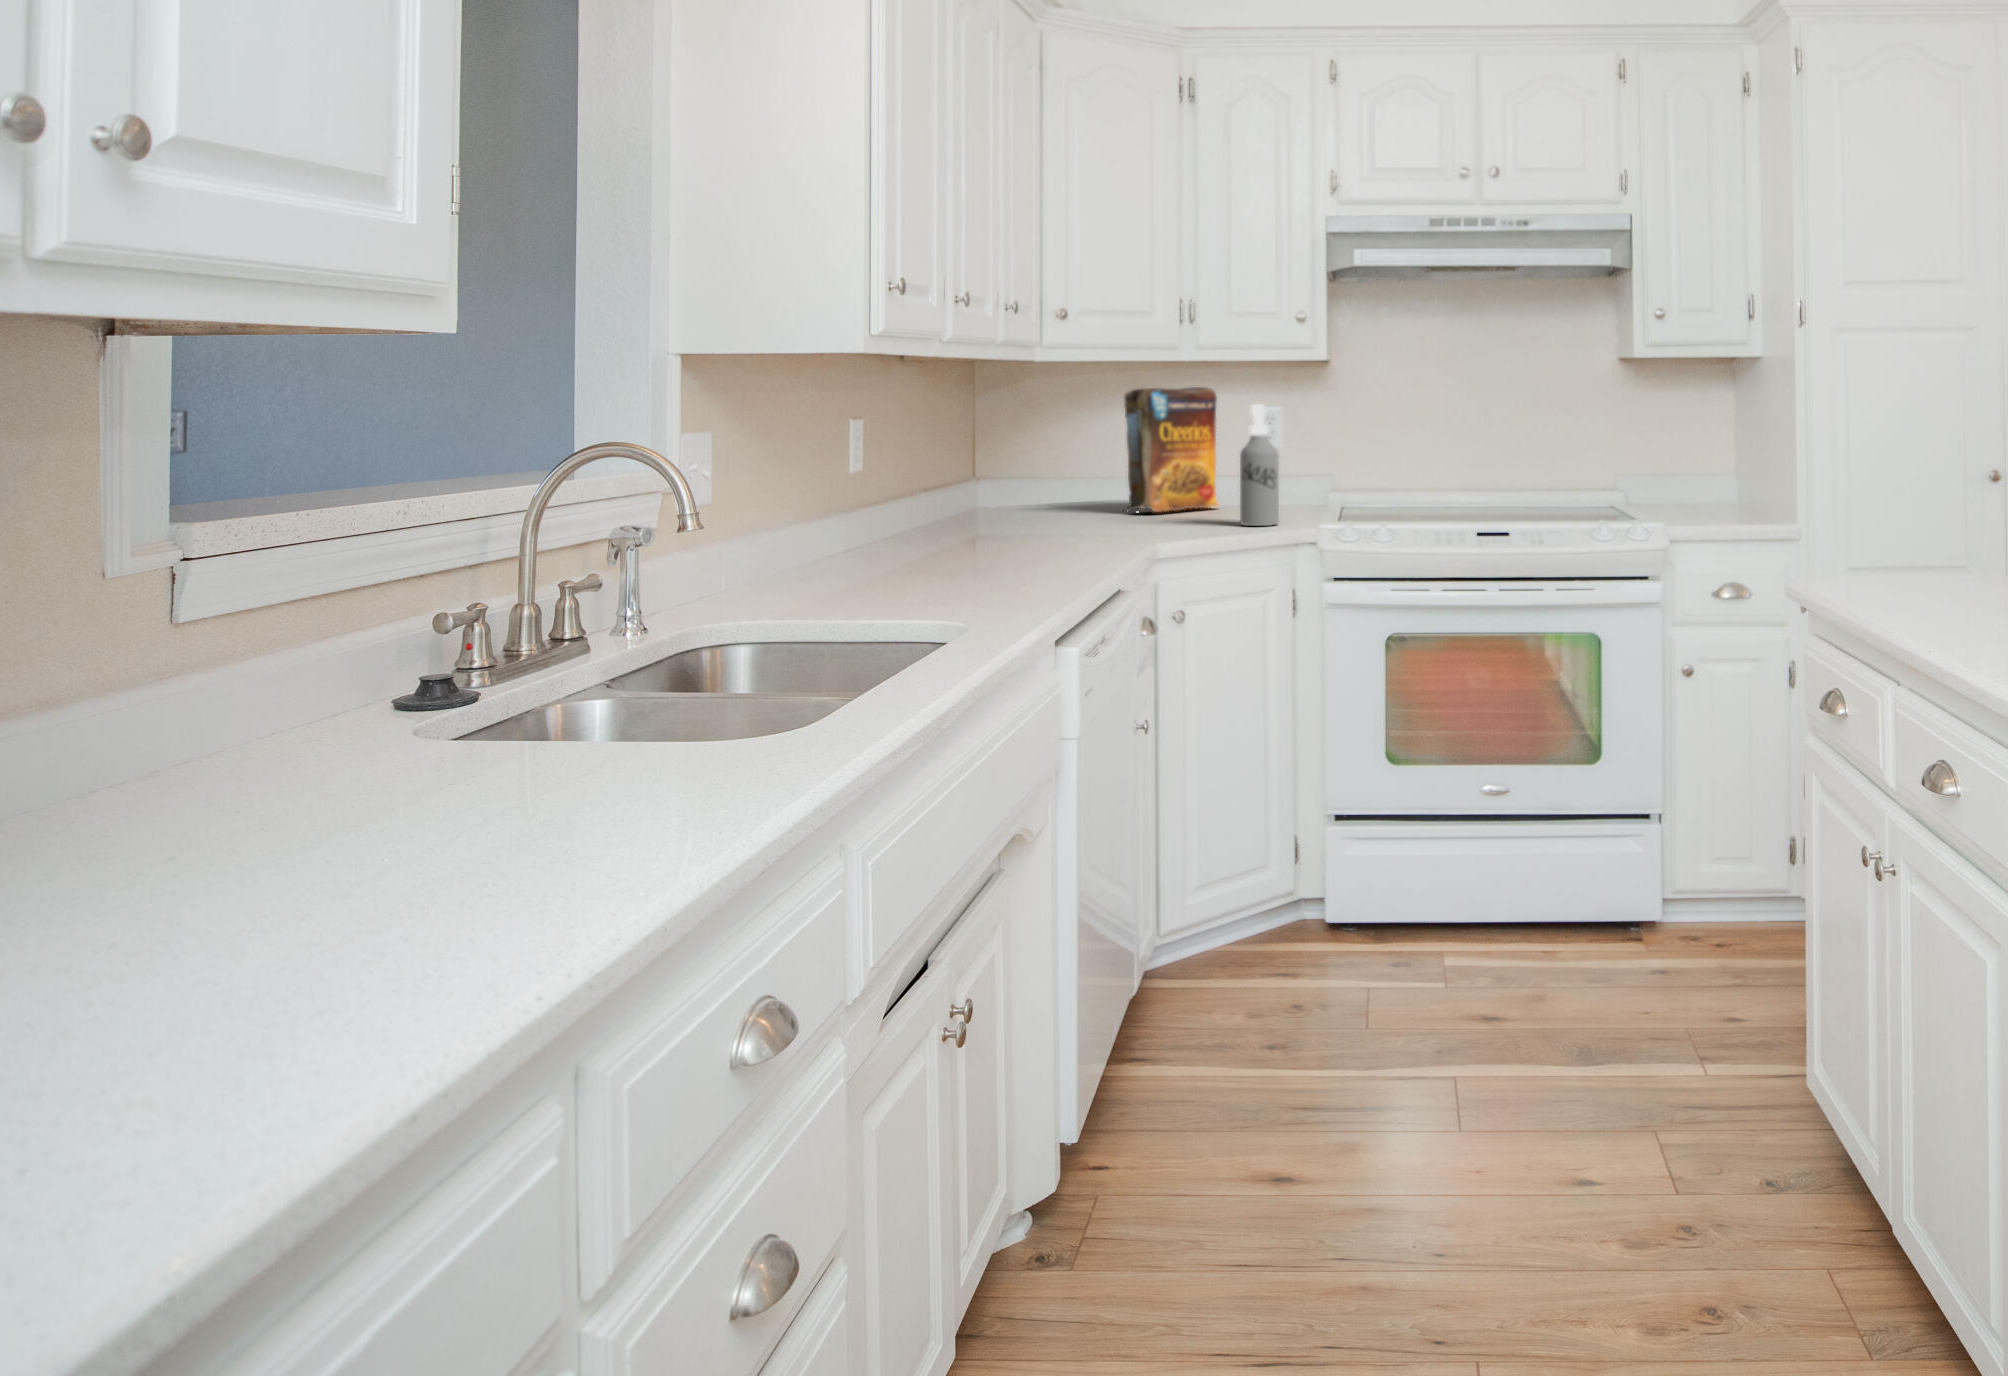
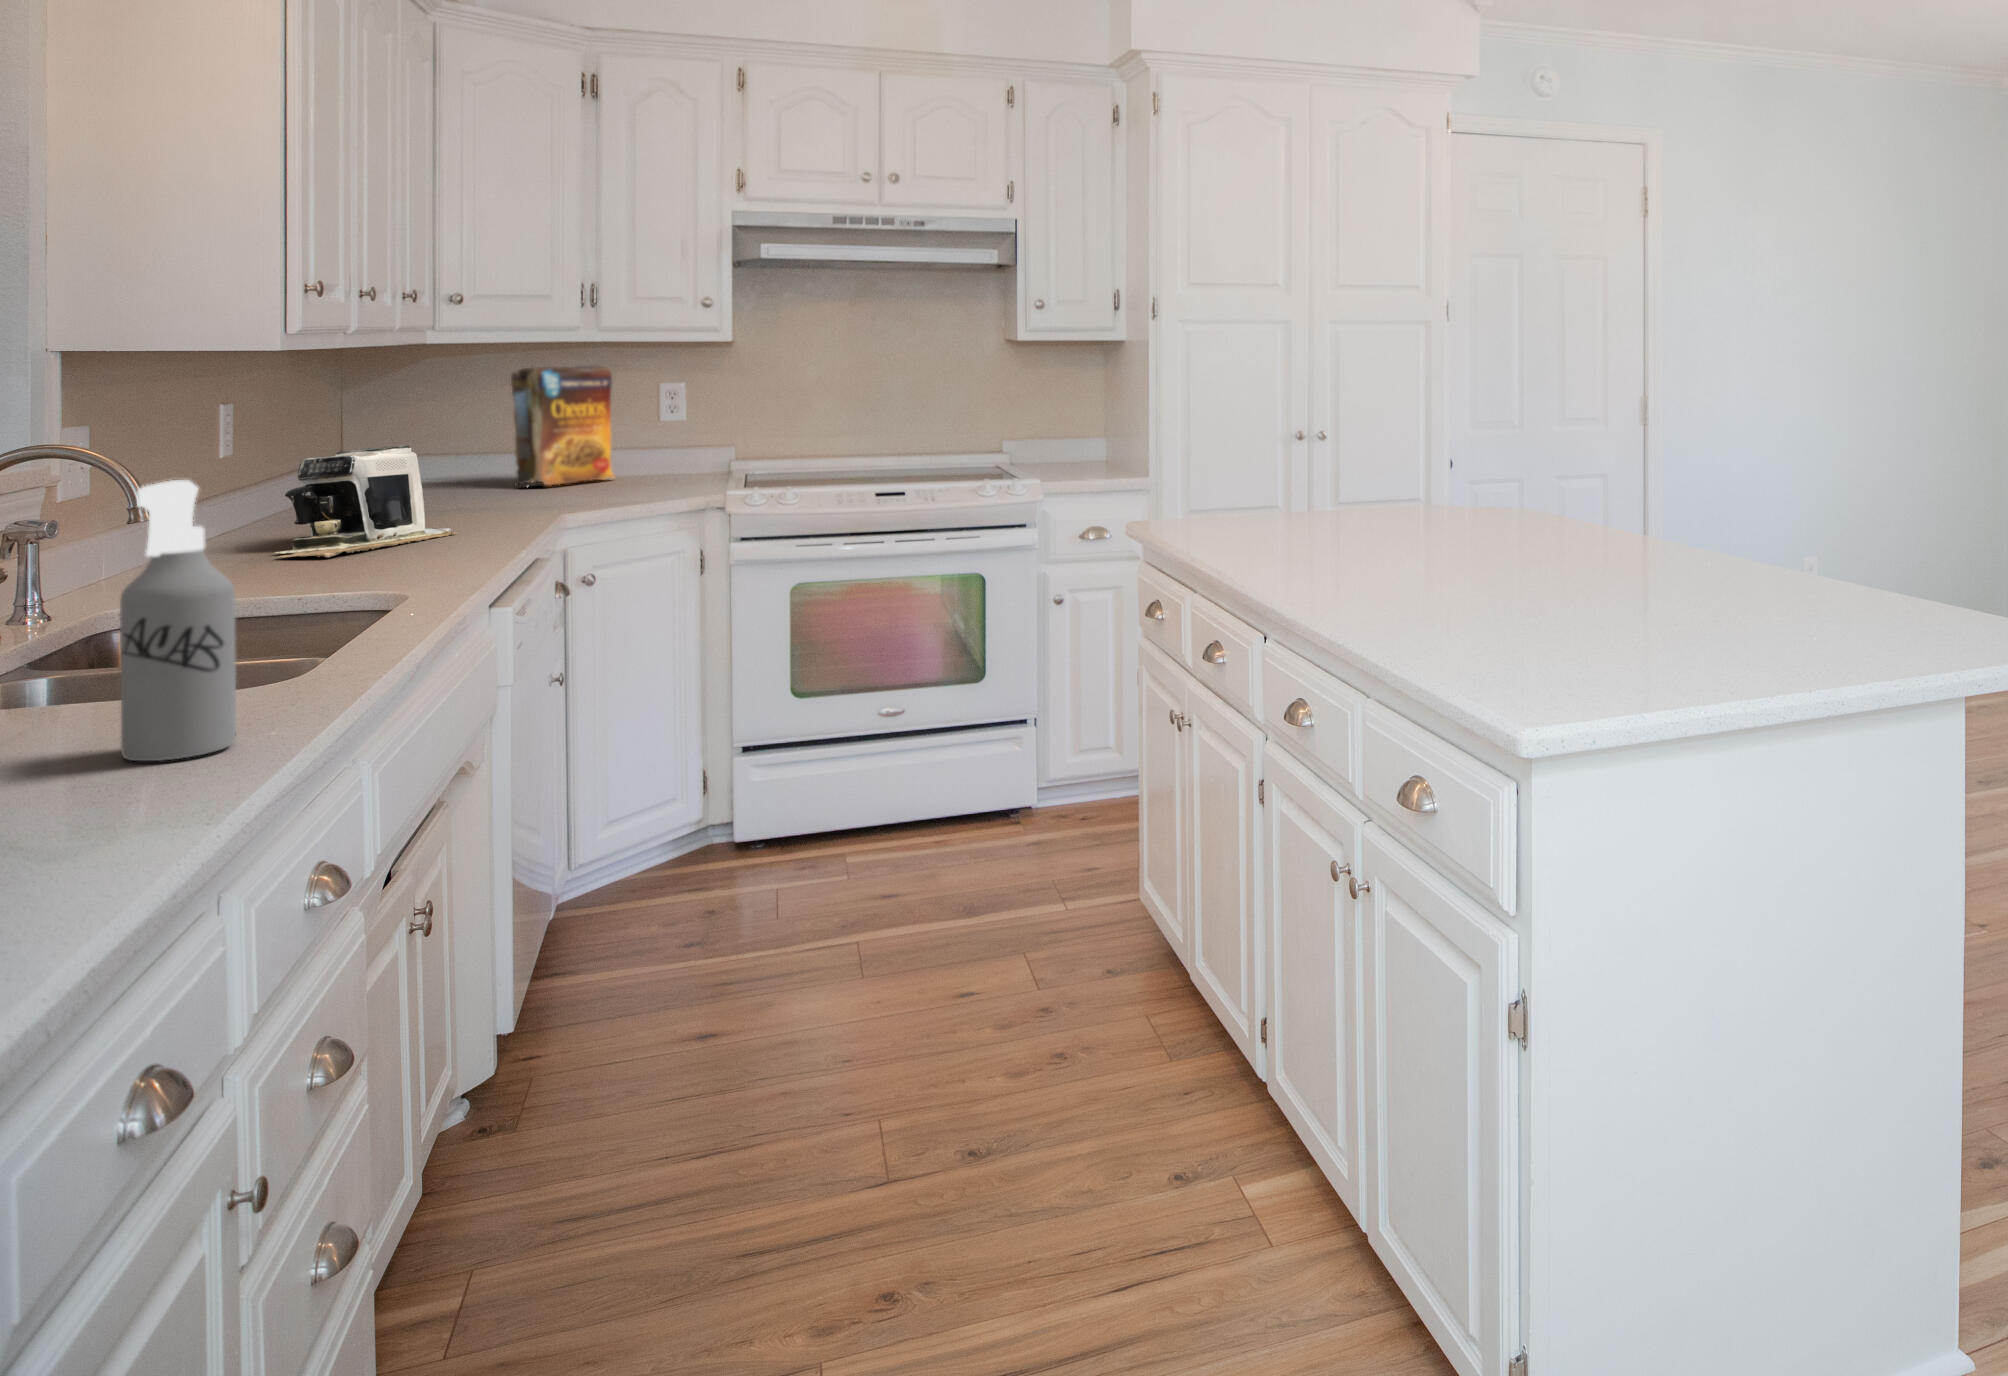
spray bottle: present [1240,404,1279,526] -> present [120,480,236,761]
coffee maker: none [886,464,1056,581] -> present [276,445,458,557]

